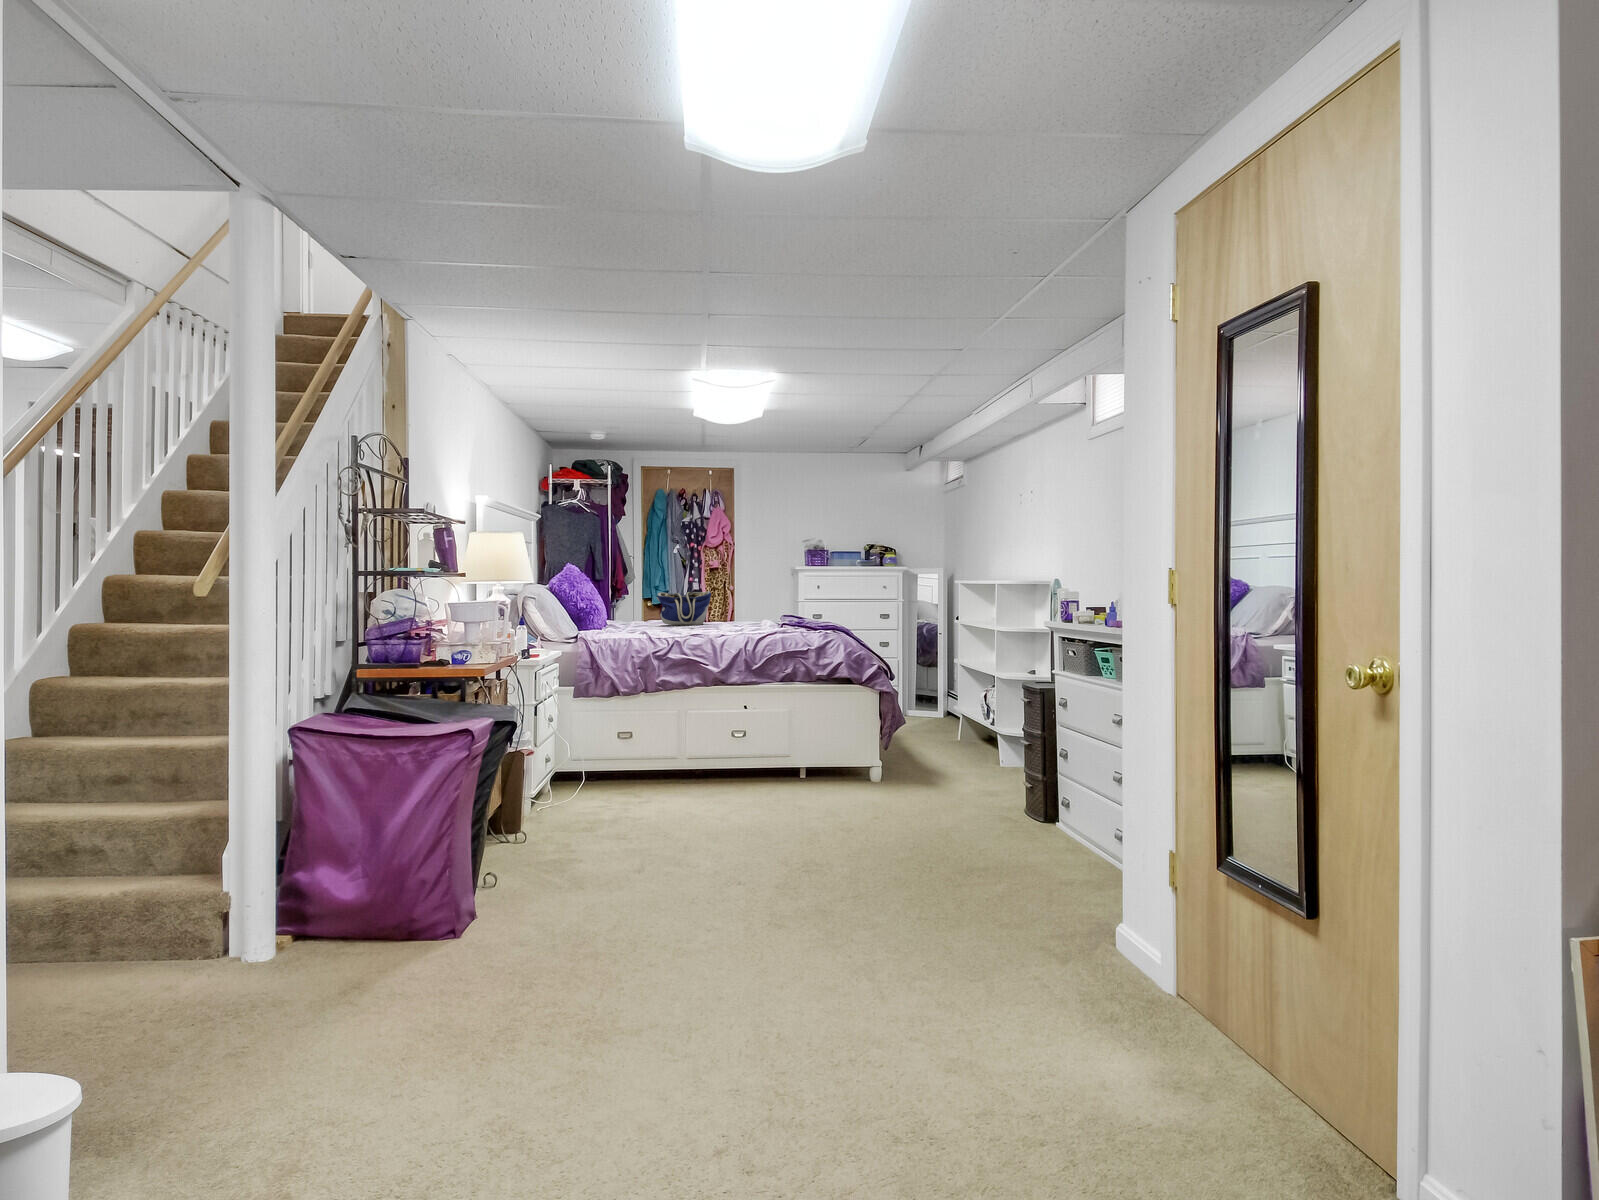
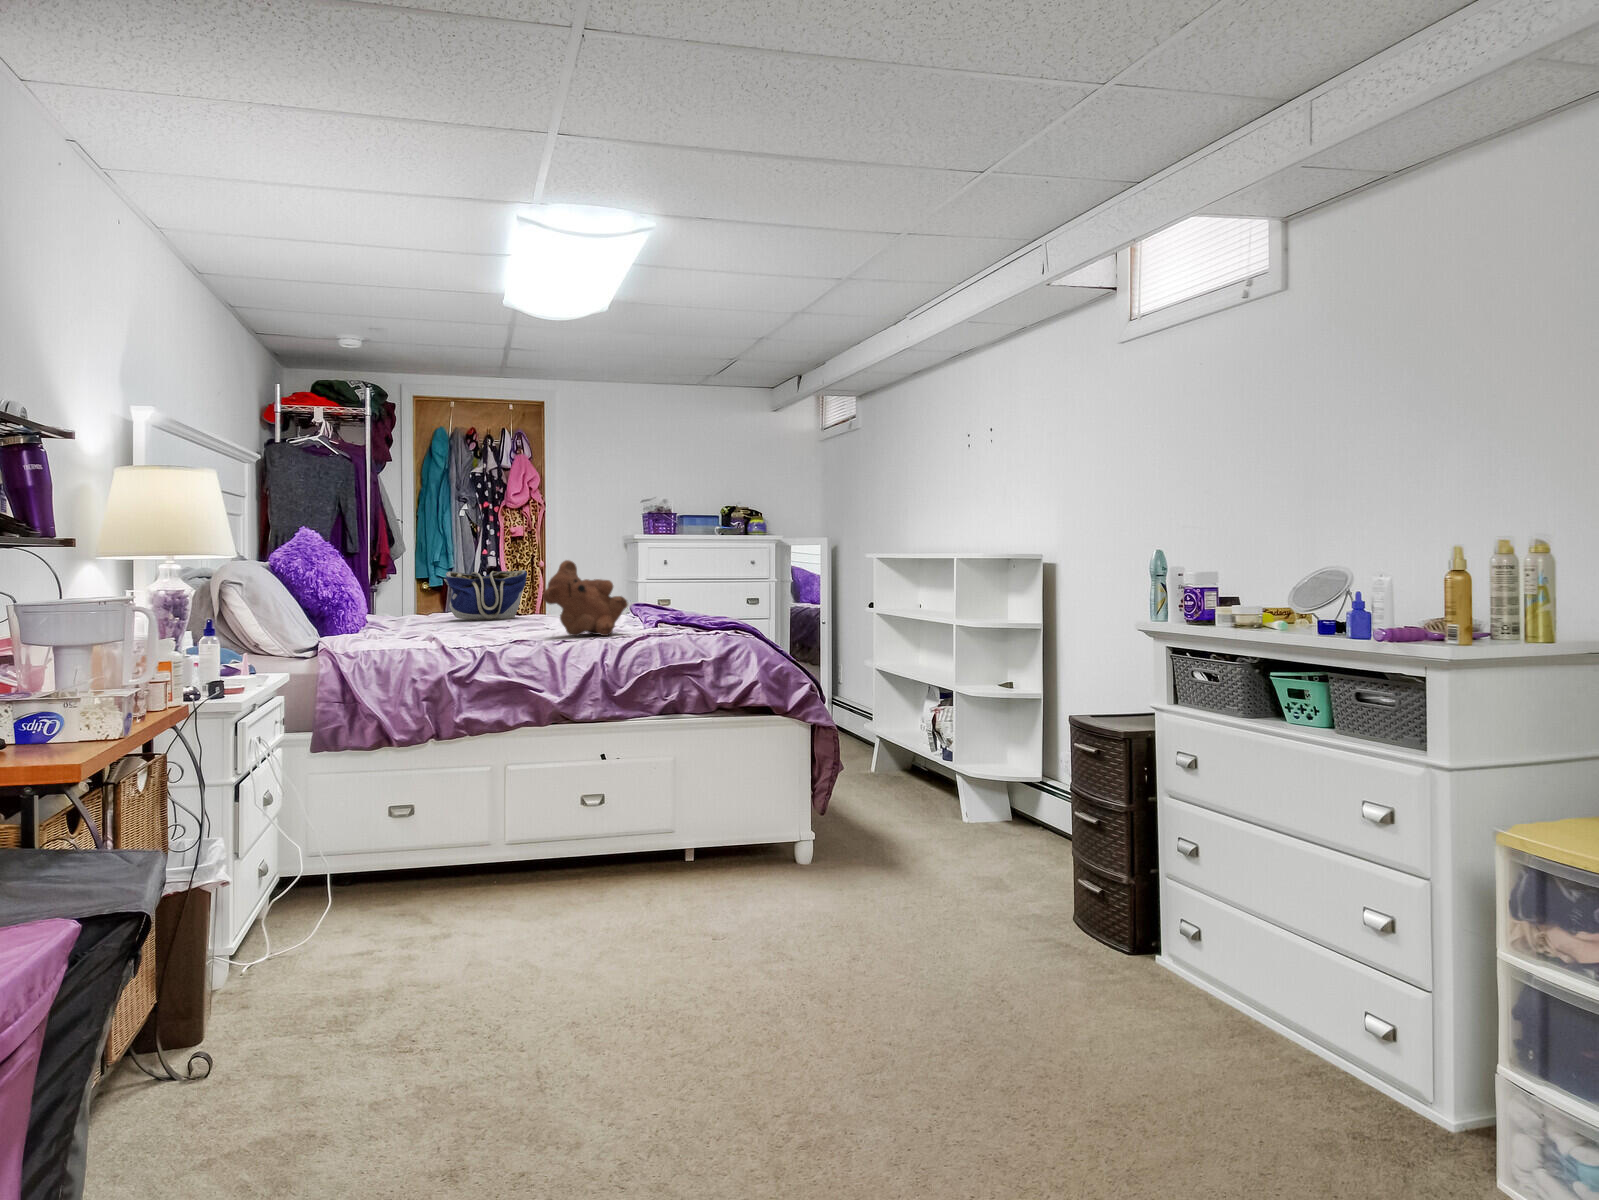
teddy bear: none [712,584,767,633] -> present [543,560,628,636]

